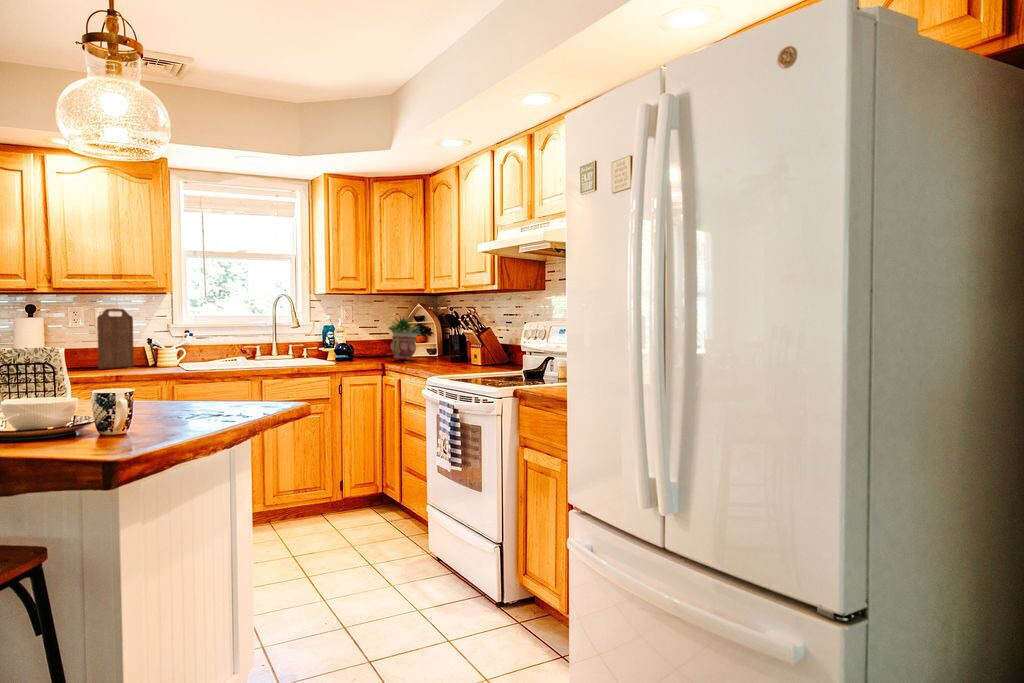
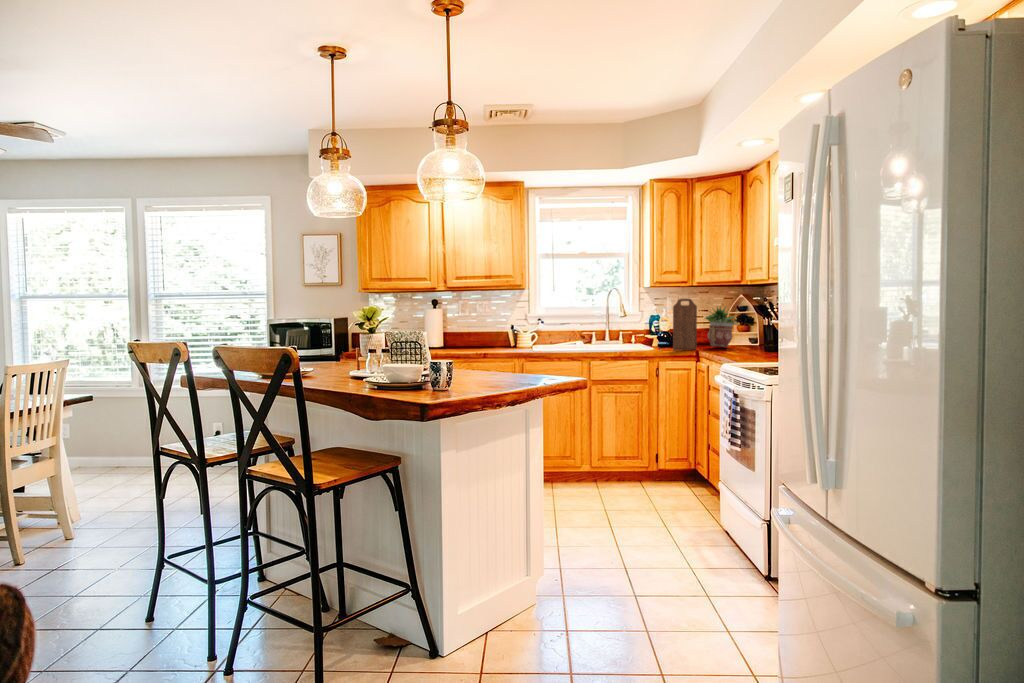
cutting board: present [97,309,134,369] -> present [673,299,697,351]

